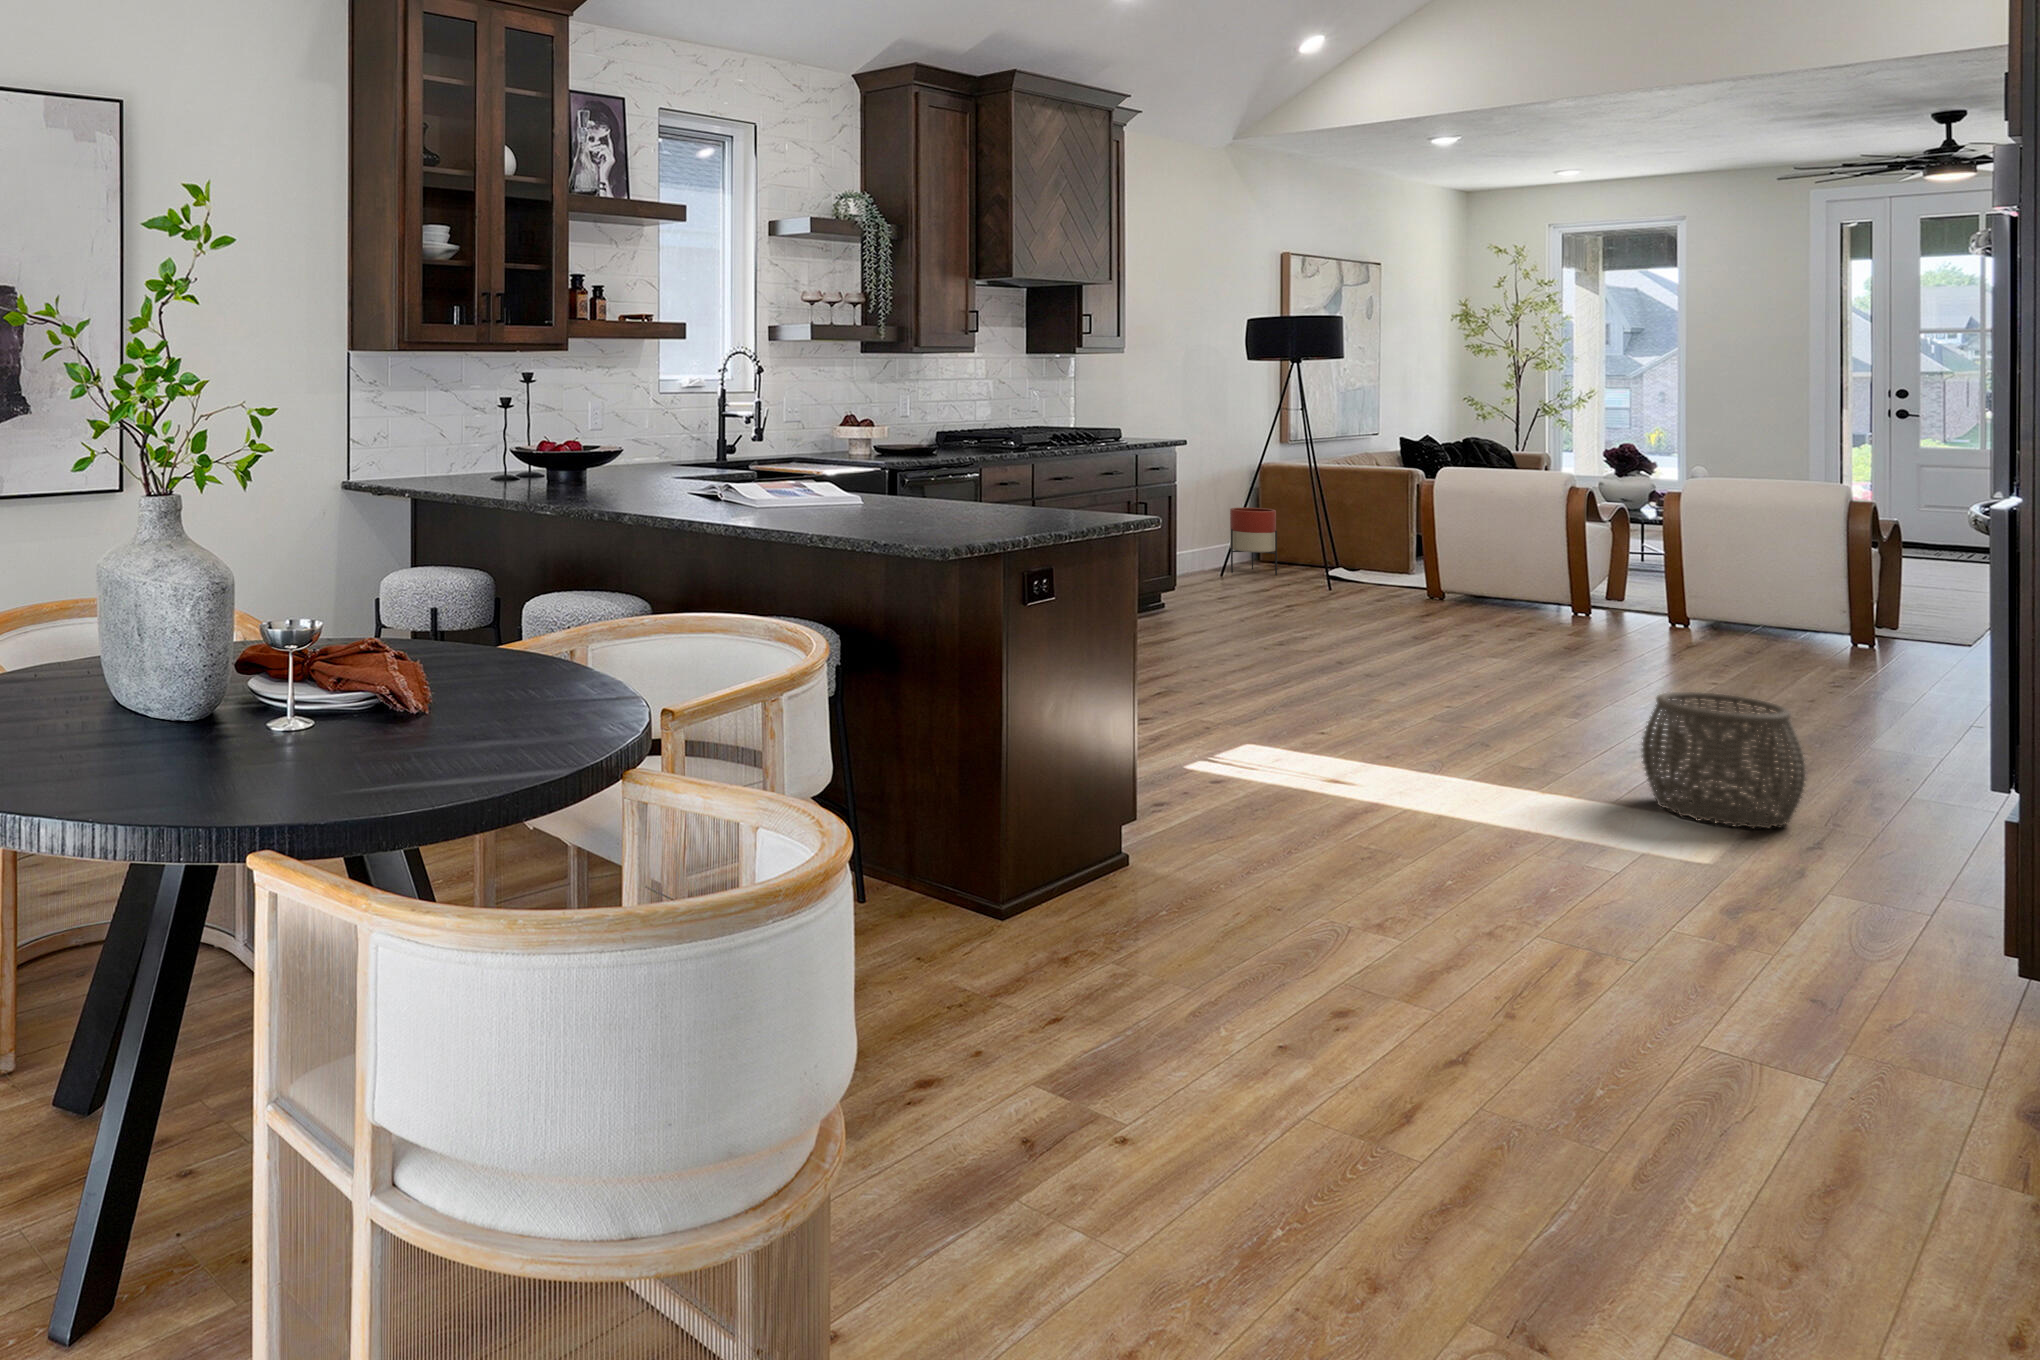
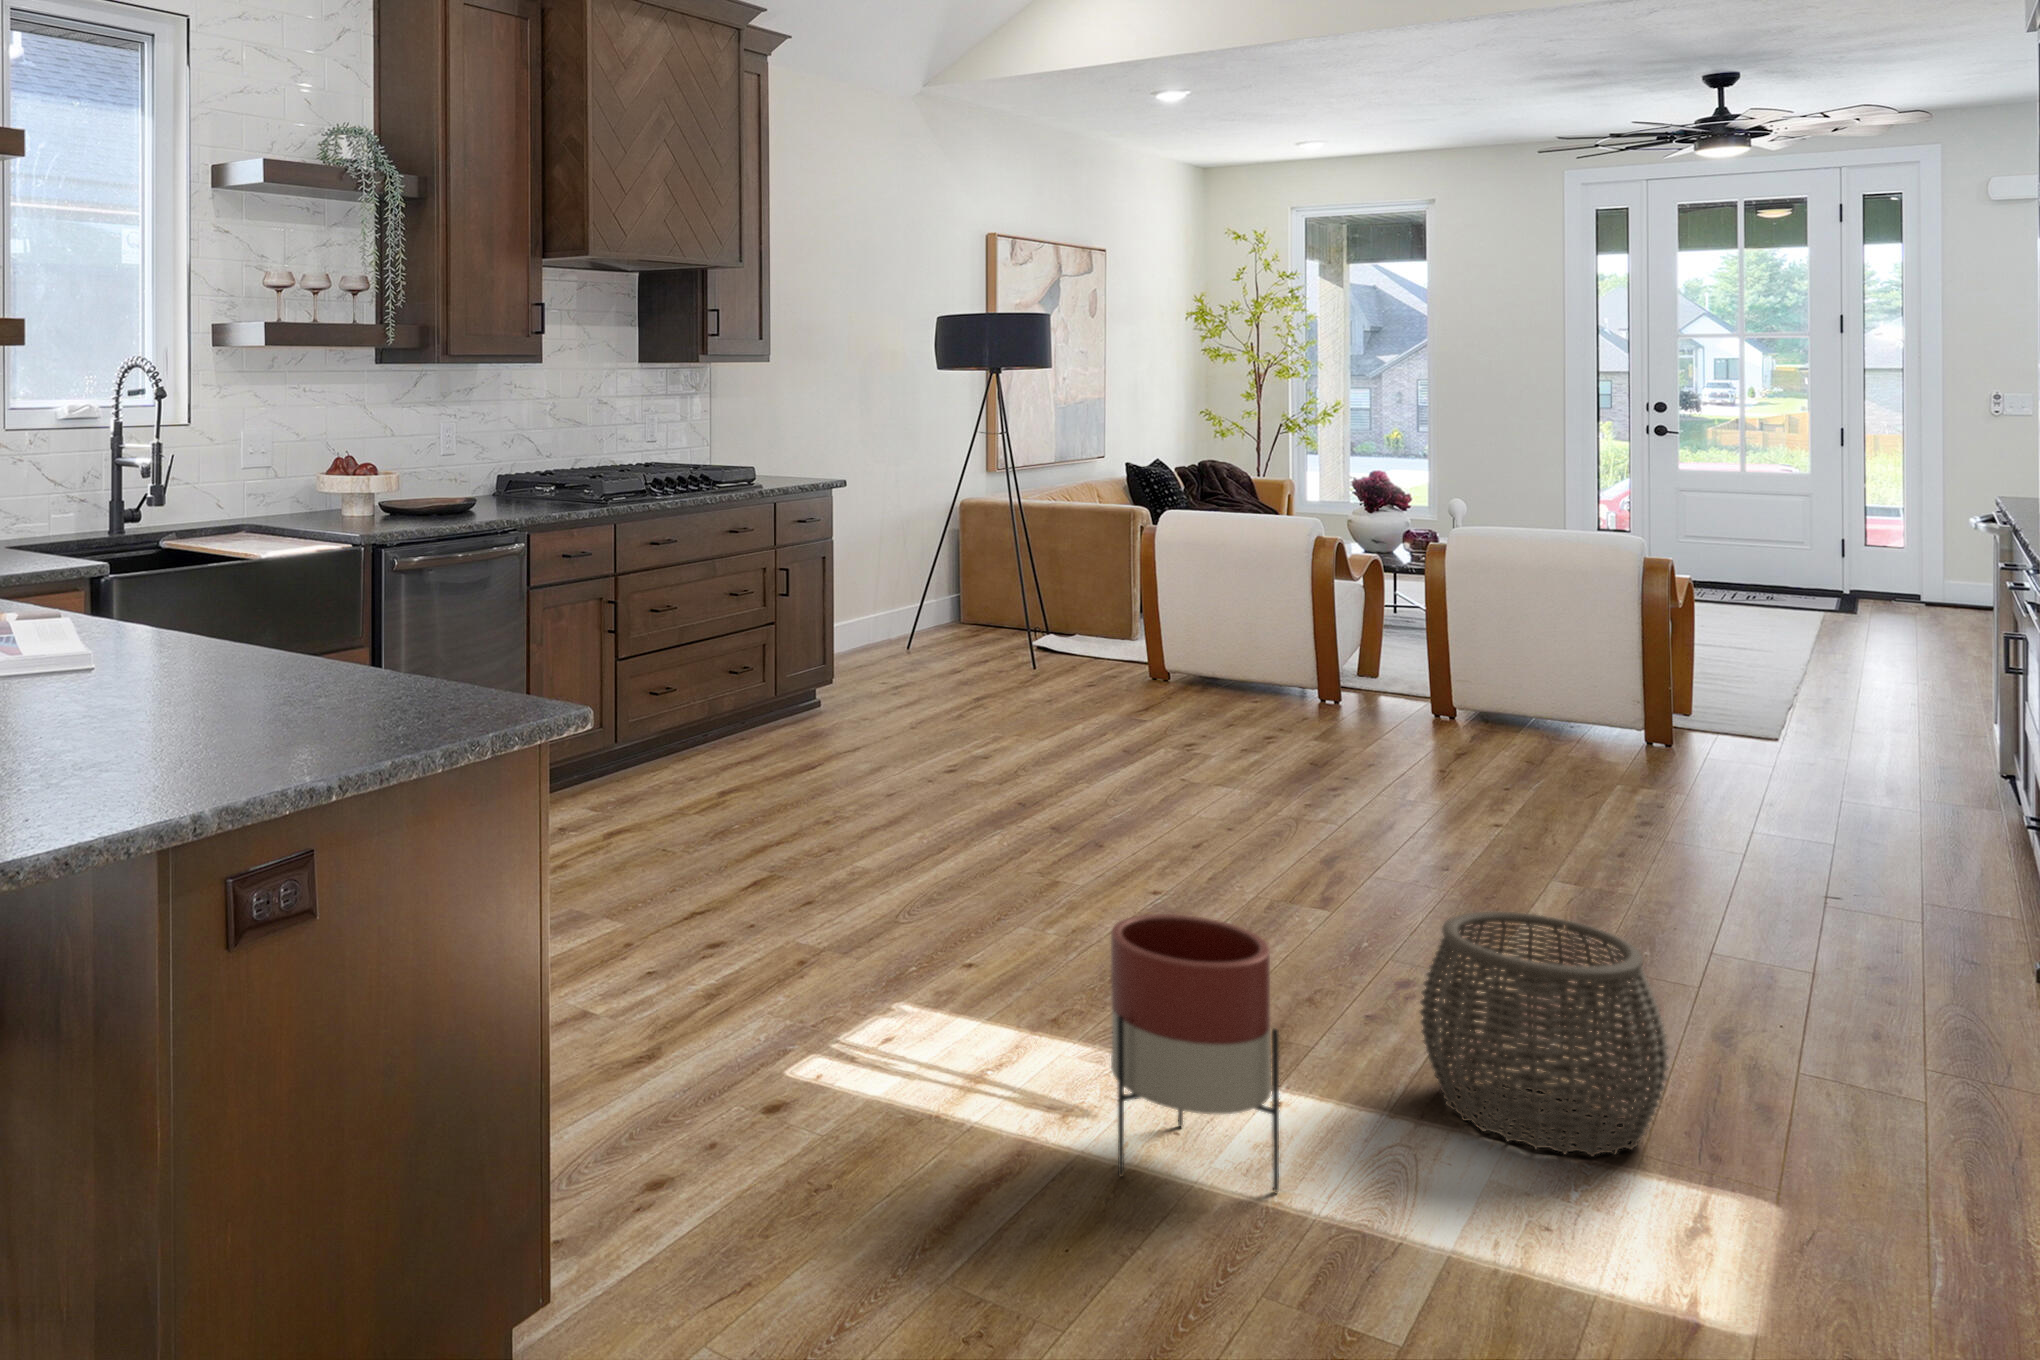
planter: present [1230,507,1277,575] -> present [1111,914,1279,1192]

